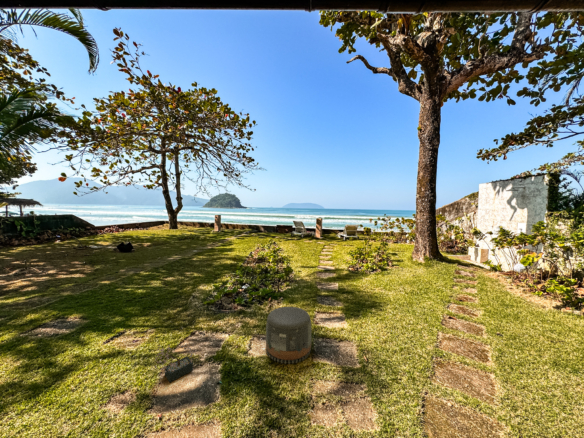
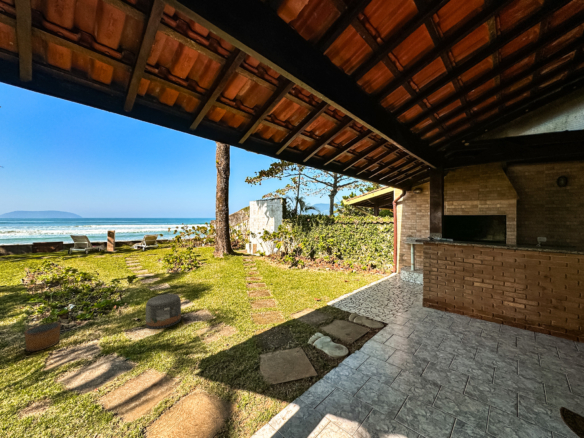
bucket: none [181,293,207,327] -> present [24,315,61,351]
decorative plant: present [154,343,197,382] -> none [68,337,100,367]

